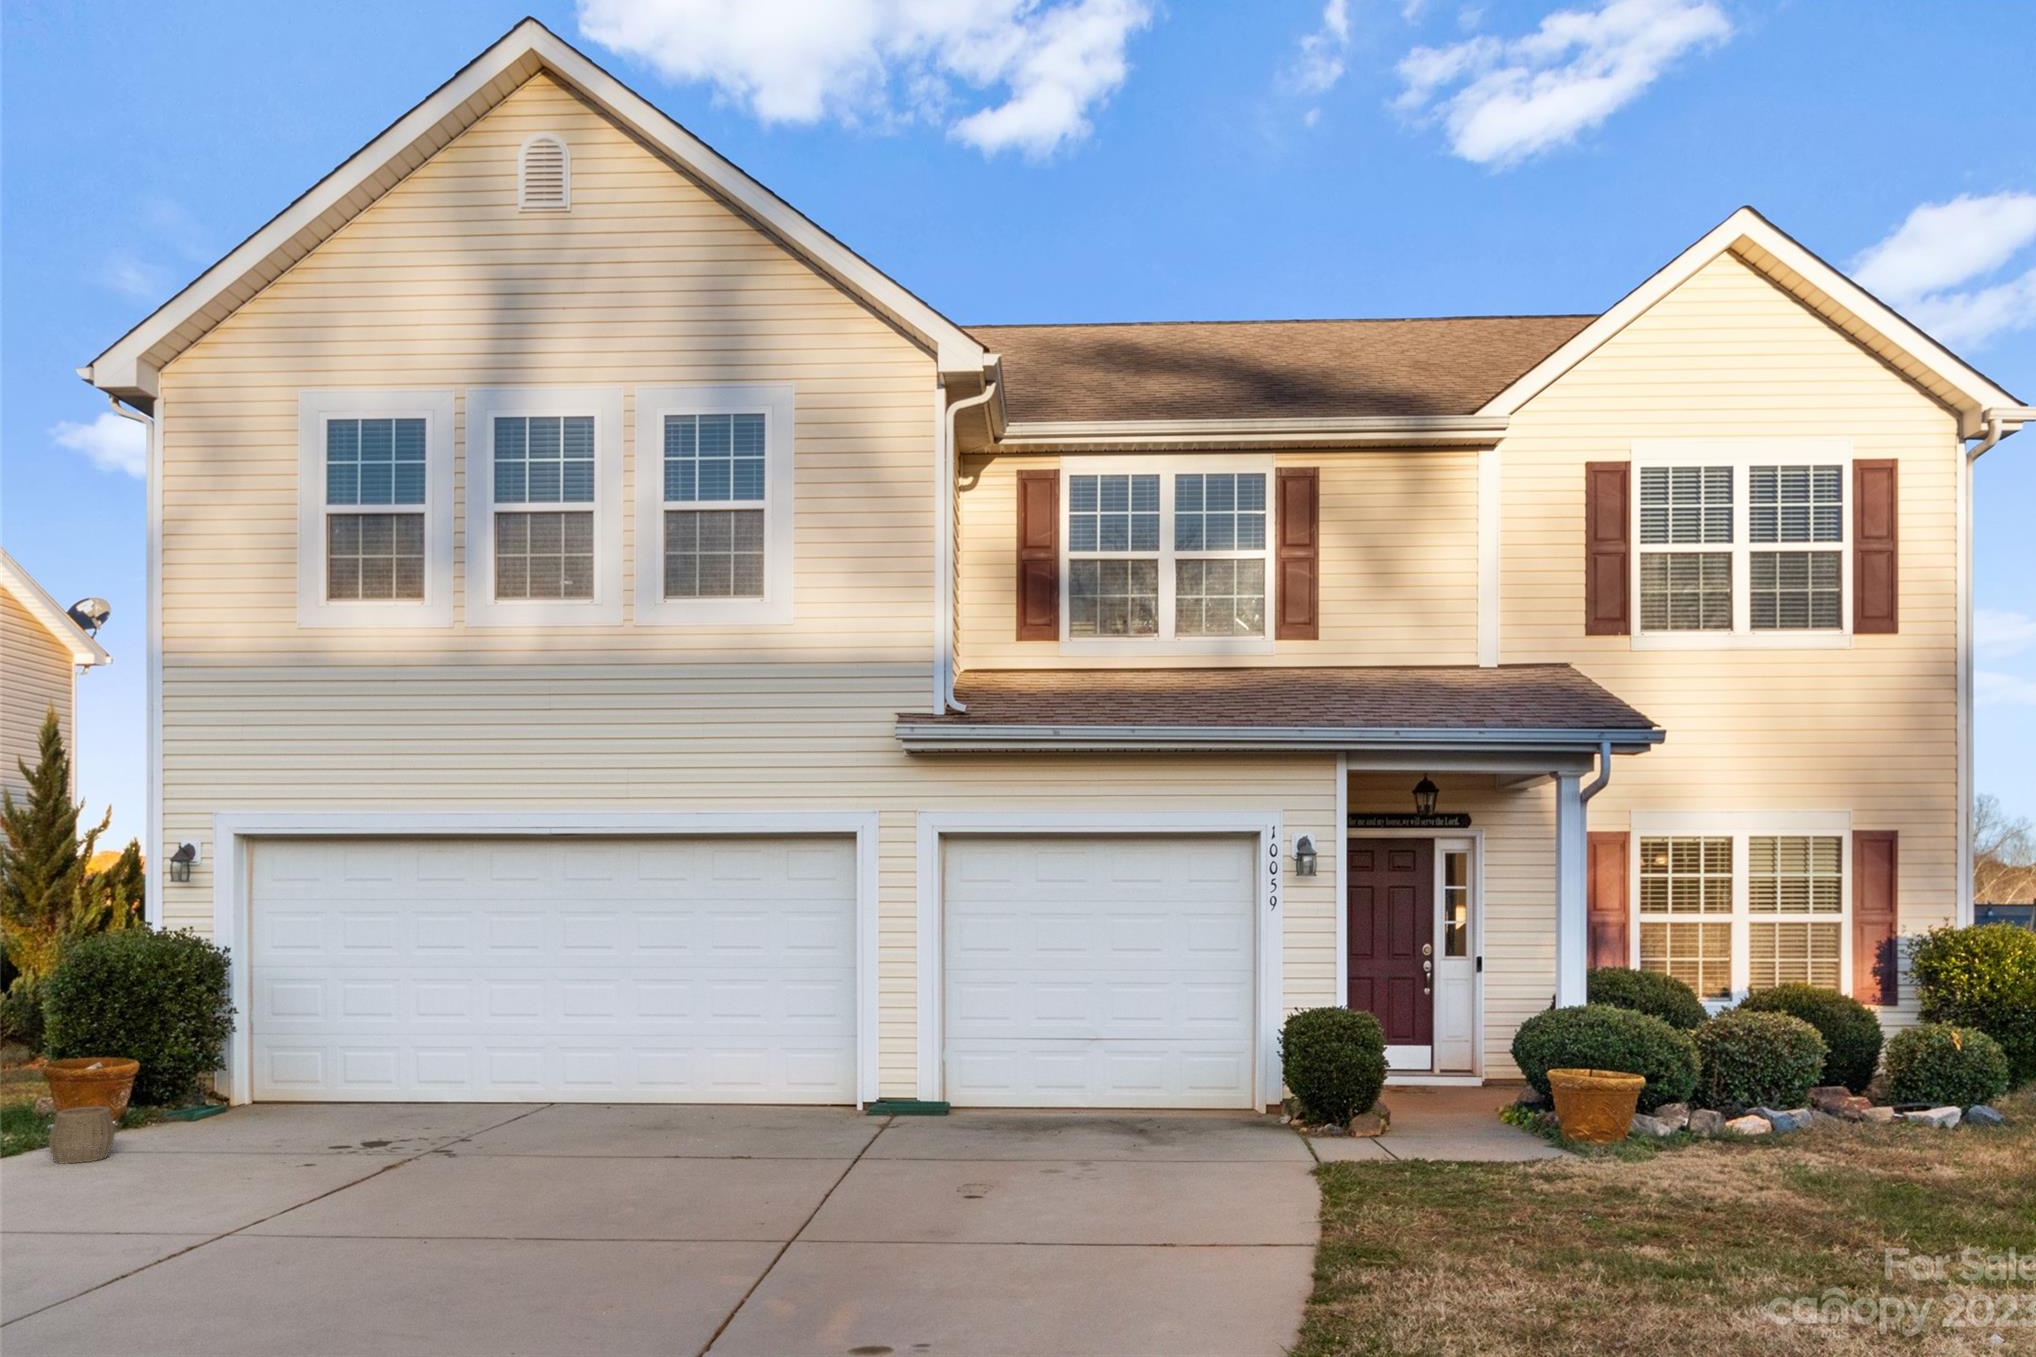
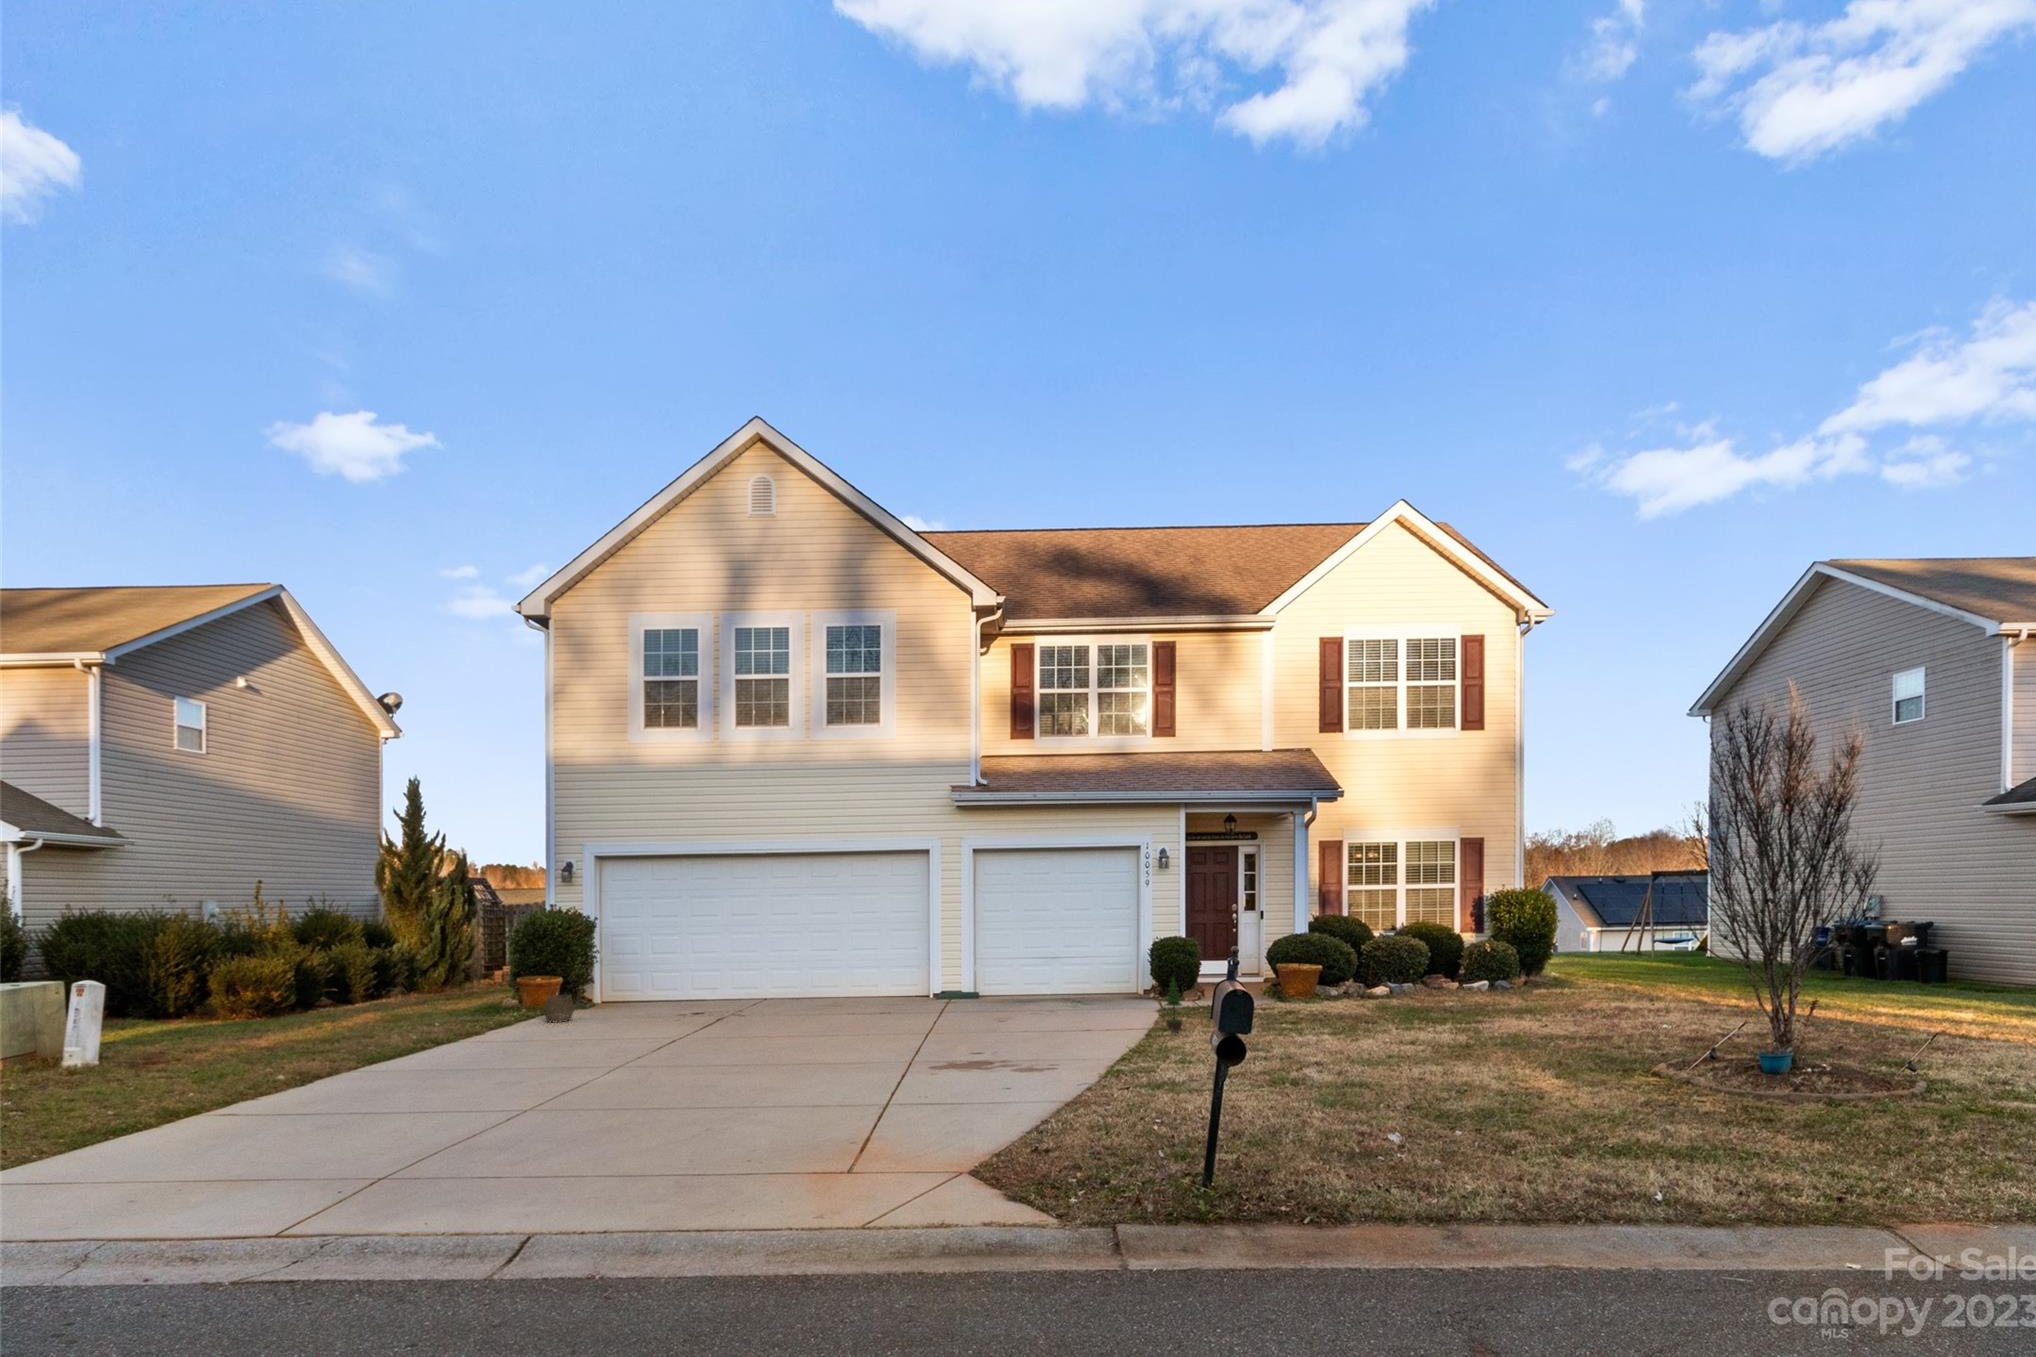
potted tree: none [1324,1117,1376,1263] -> present [1165,977,1182,1034]

